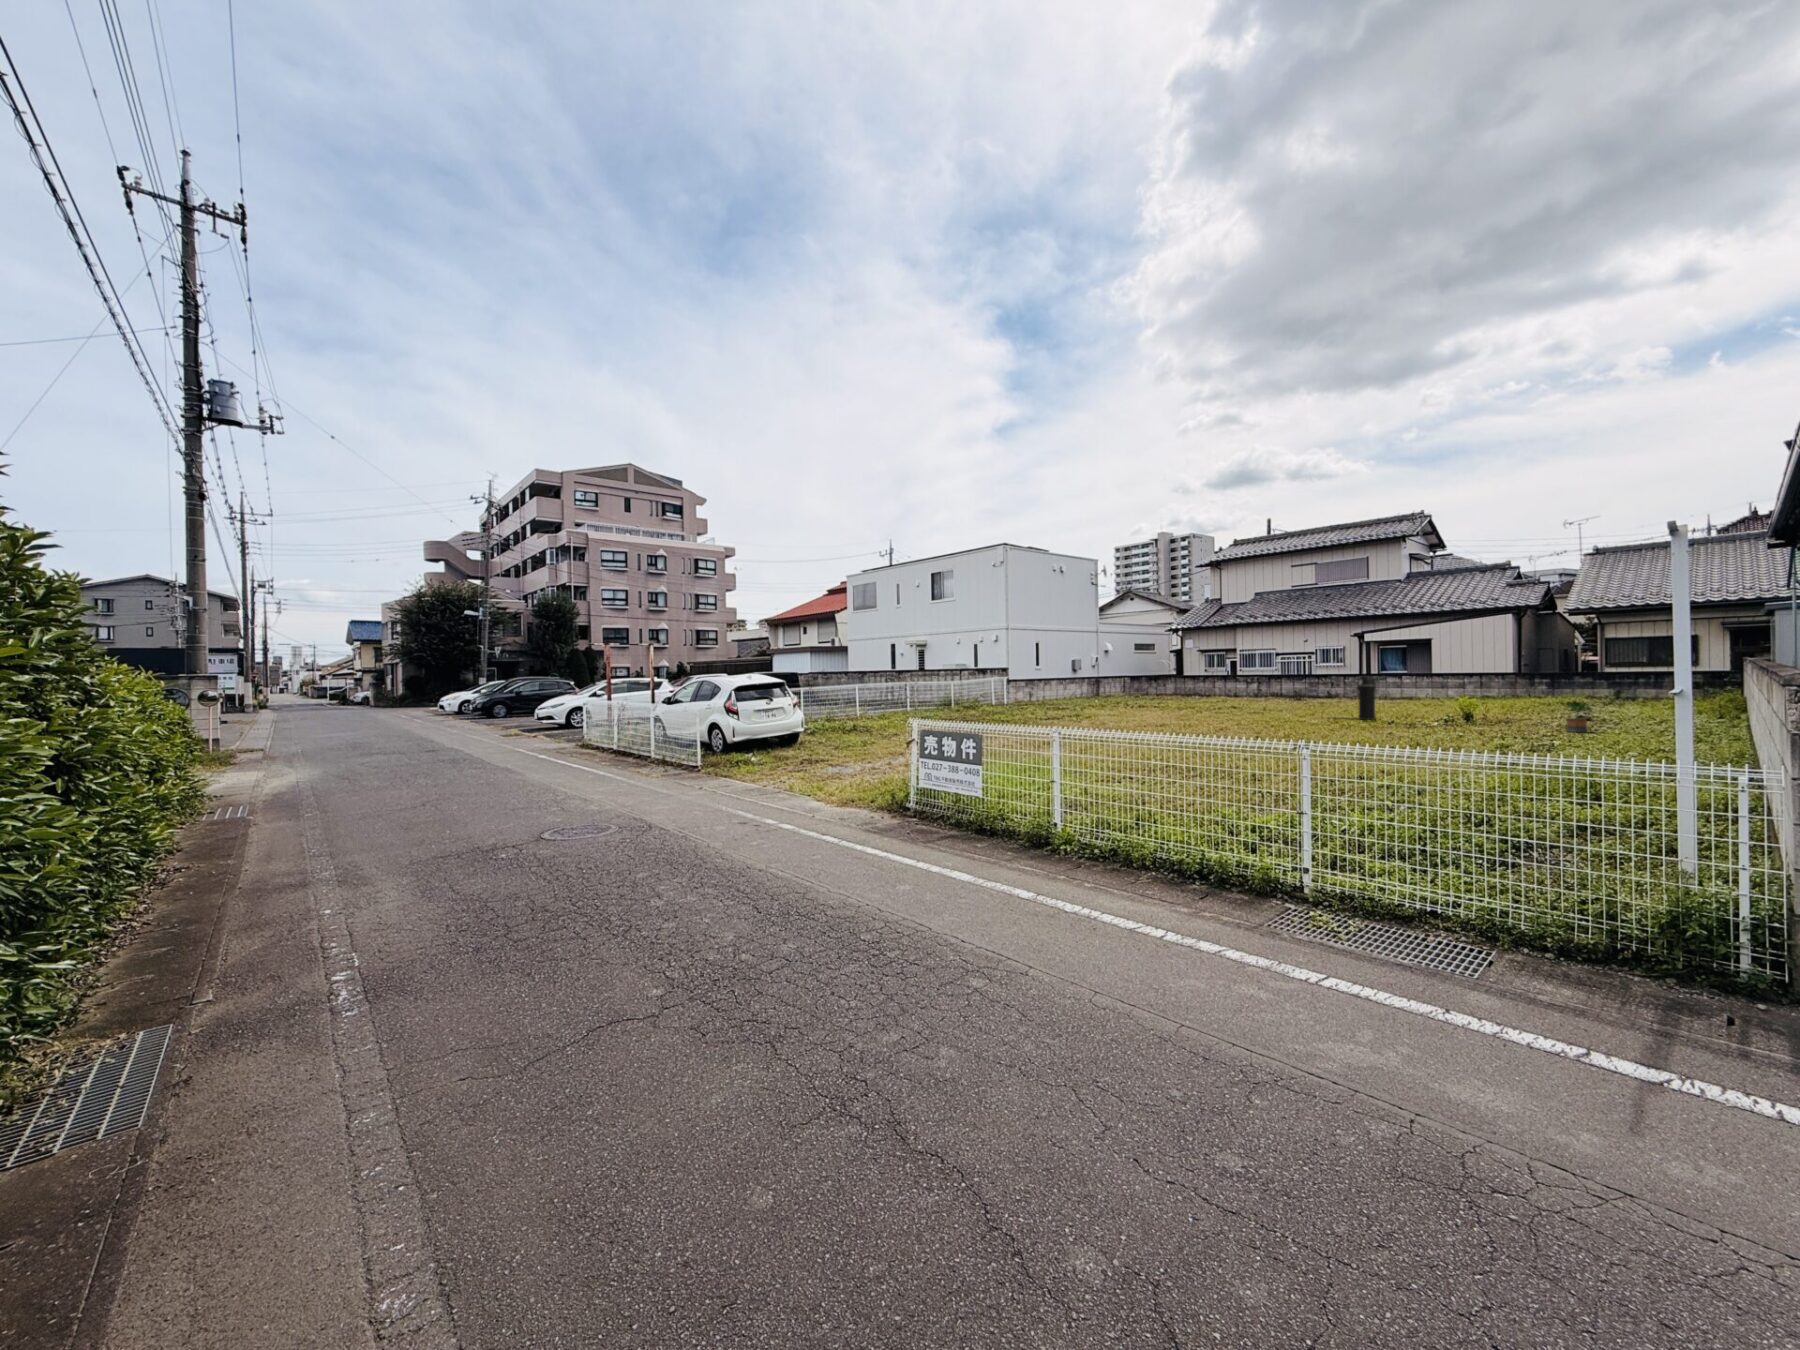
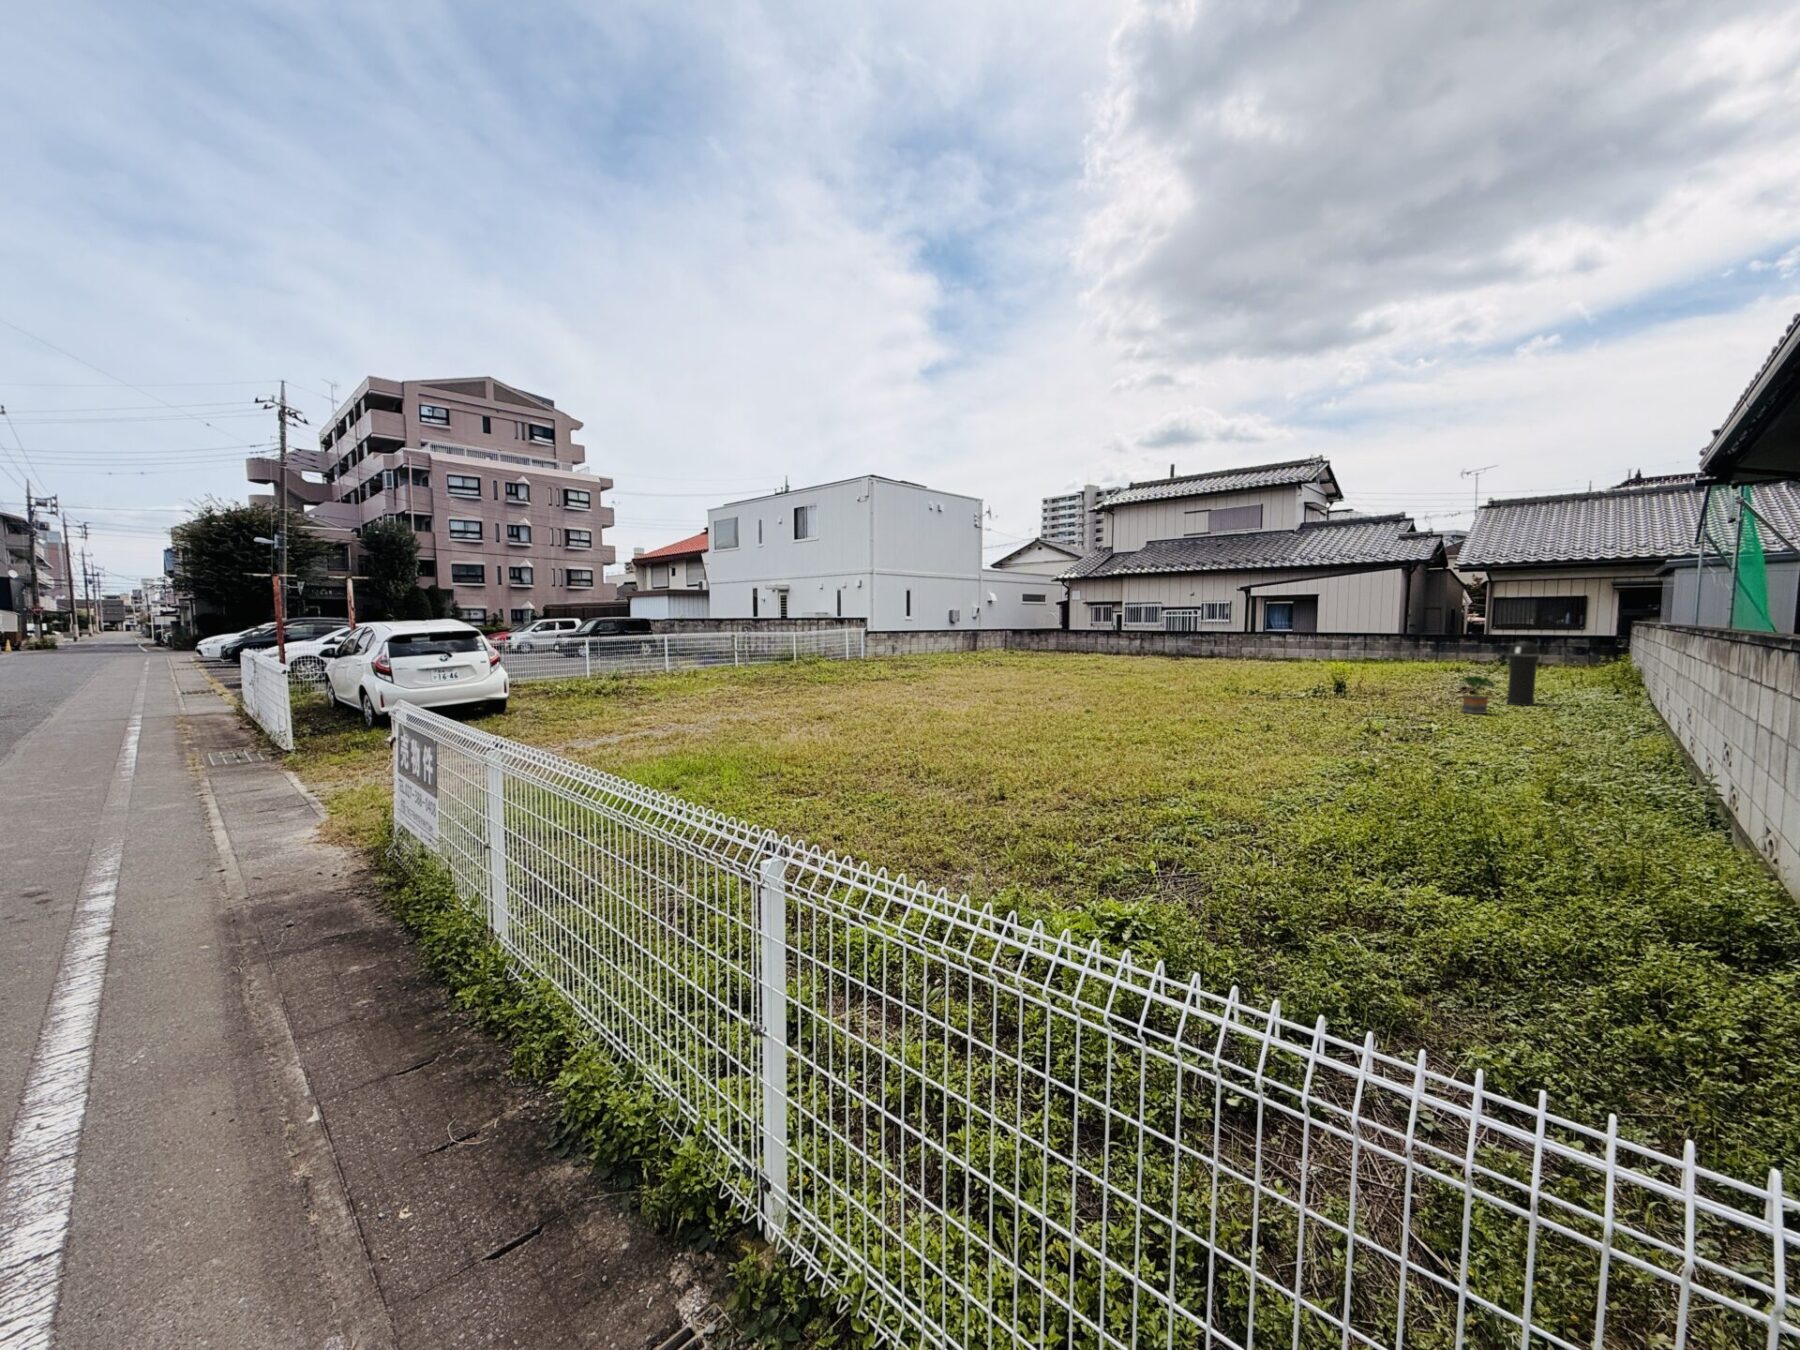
trash can: present [1357,676,1376,720] -> present [1507,641,1540,706]

